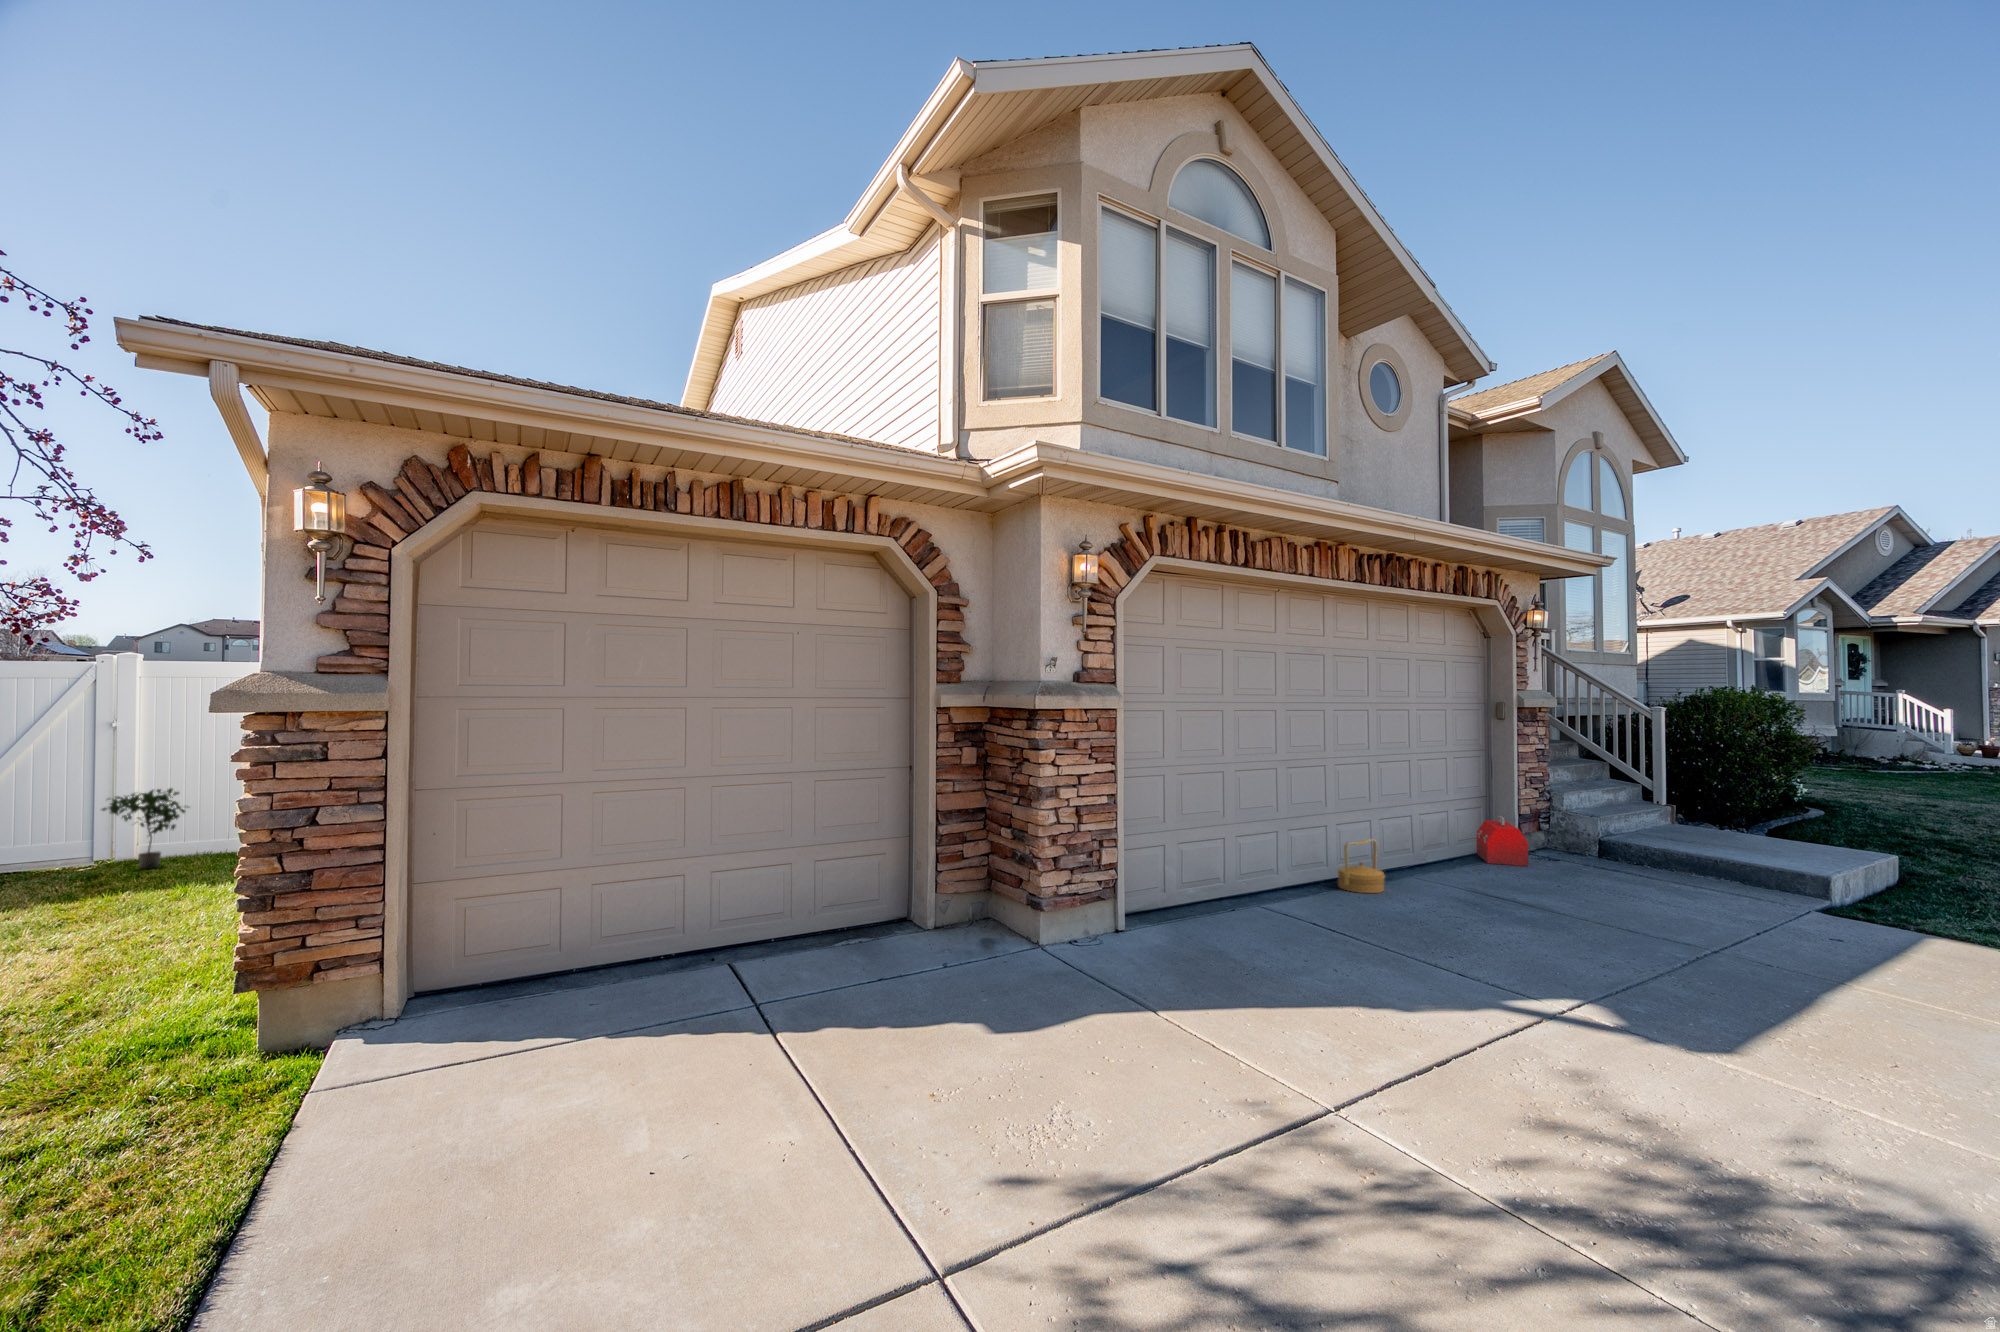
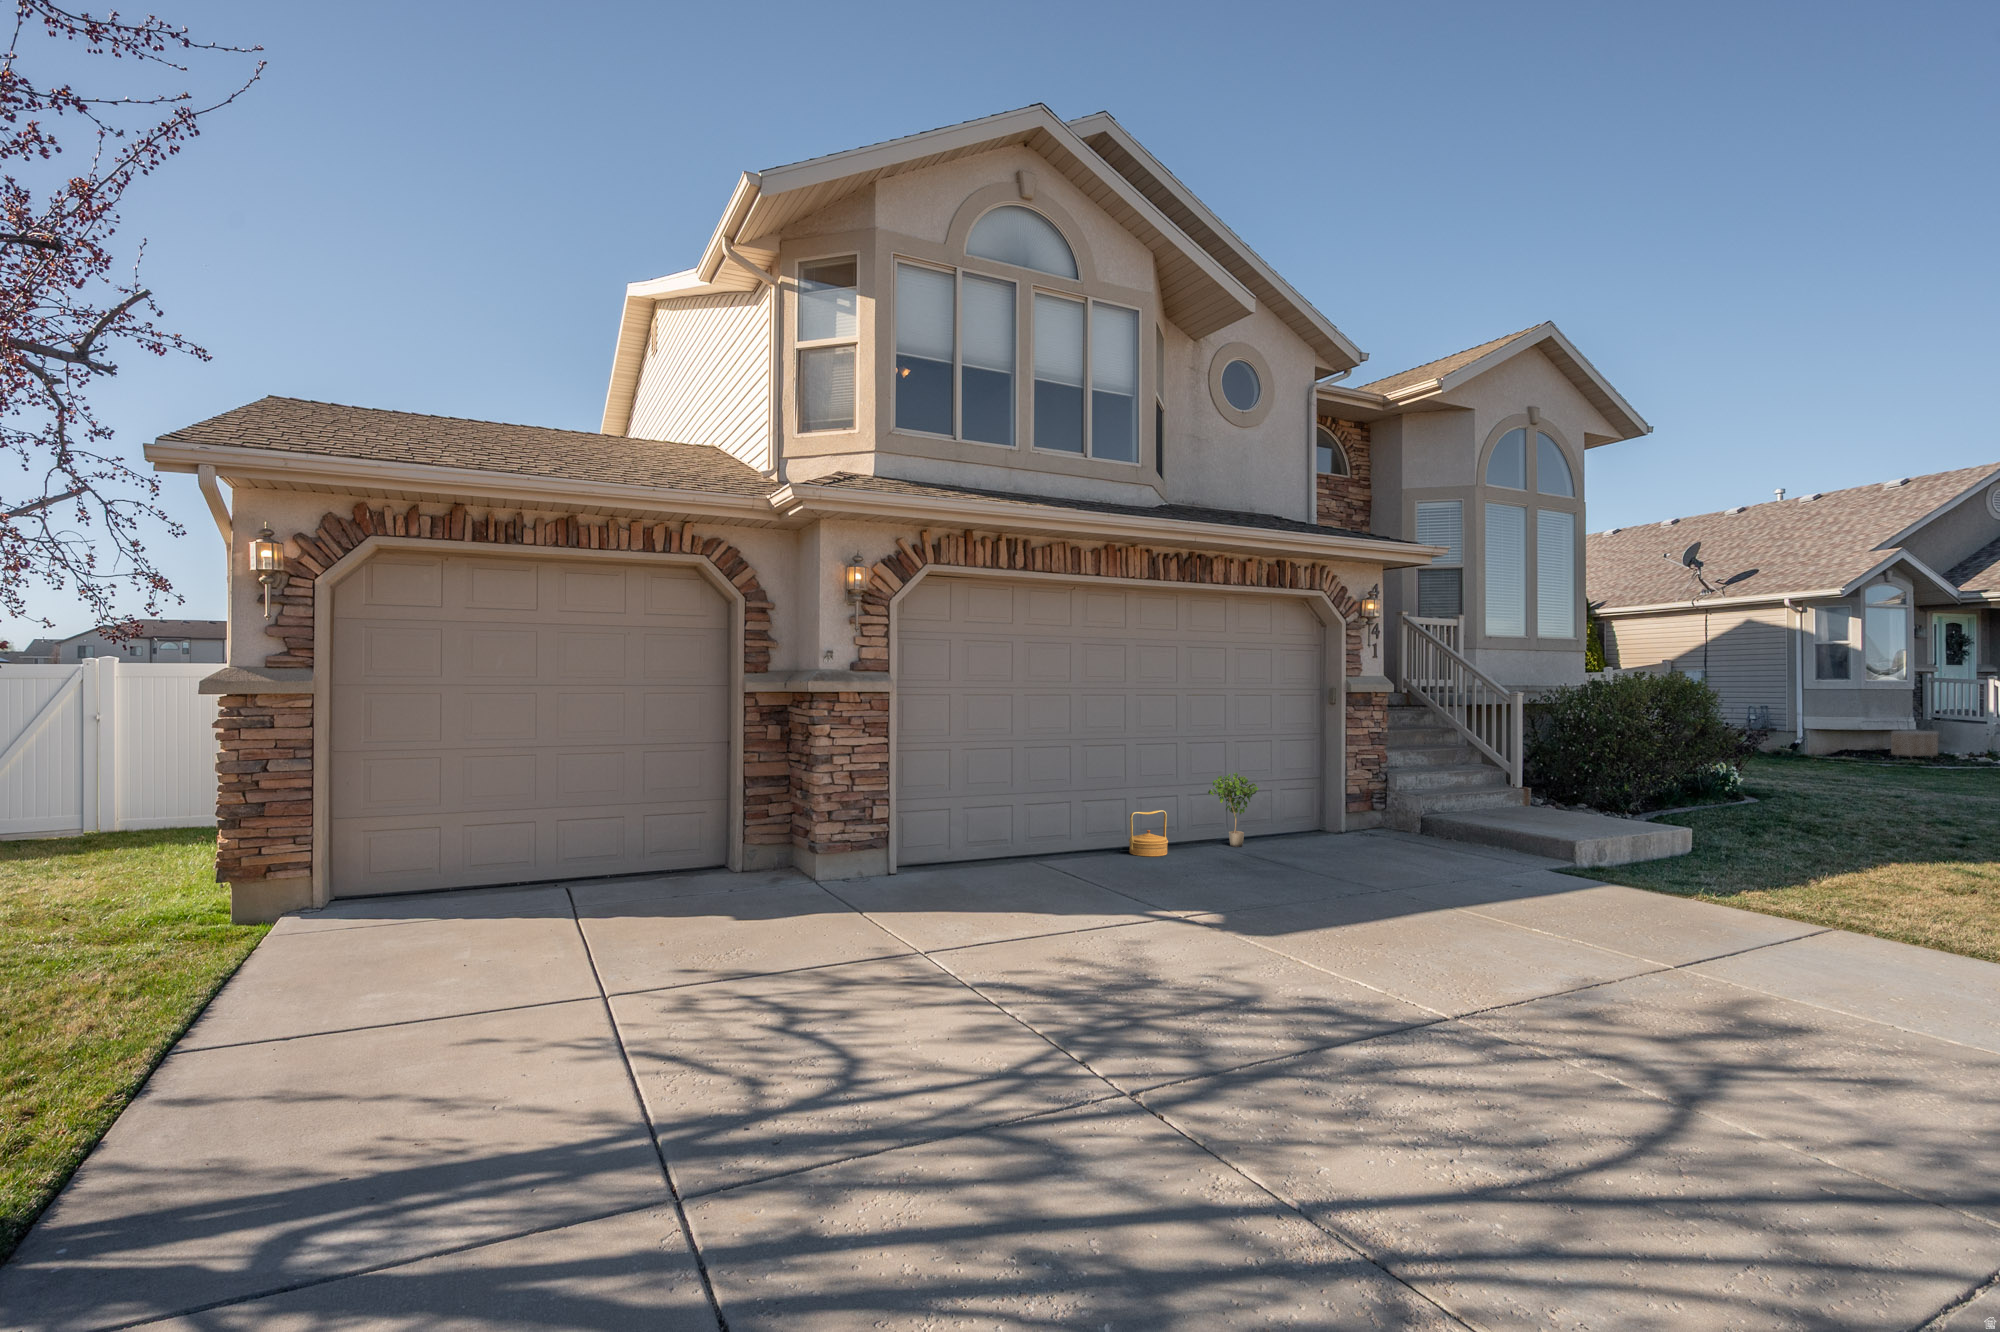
storage bench: none [1818,738,1860,763] -> present [1891,731,1939,757]
potted plant: present [102,788,188,869] -> present [1208,772,1258,847]
toolbox: present [1476,816,1528,866] -> none [1302,795,1342,840]

